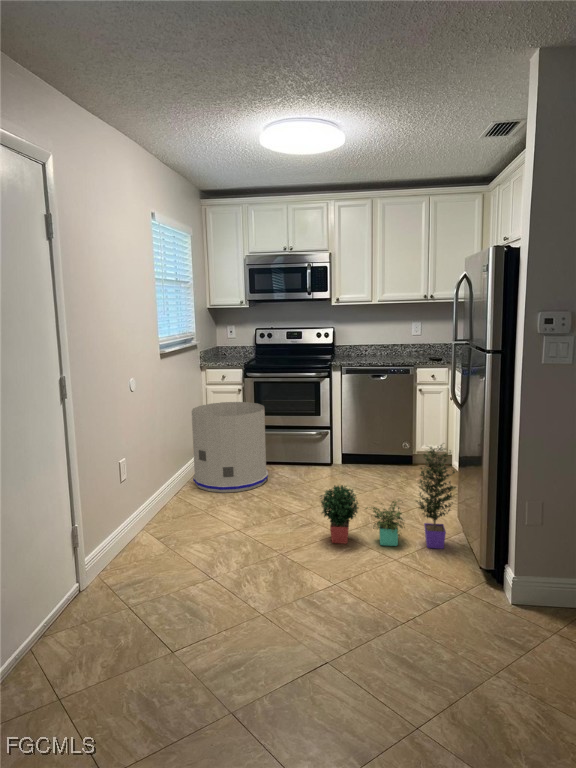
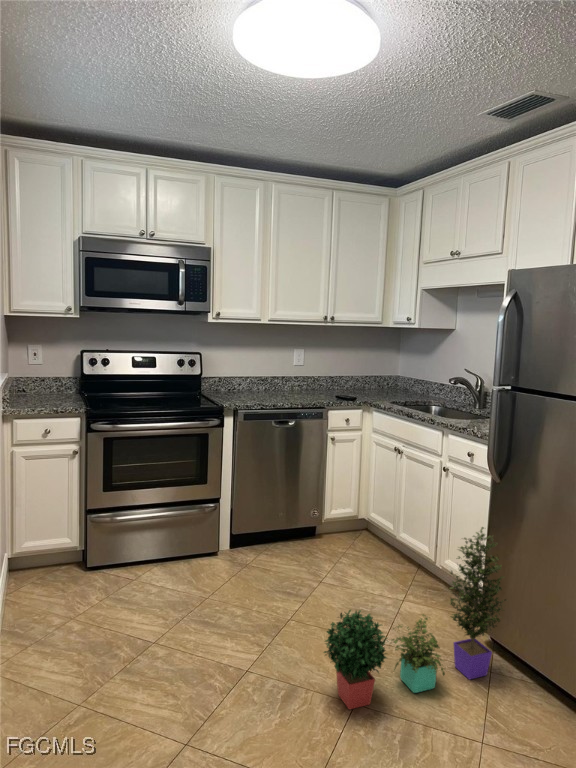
trash can: present [192,402,268,493] -> none [11,473,146,644]

